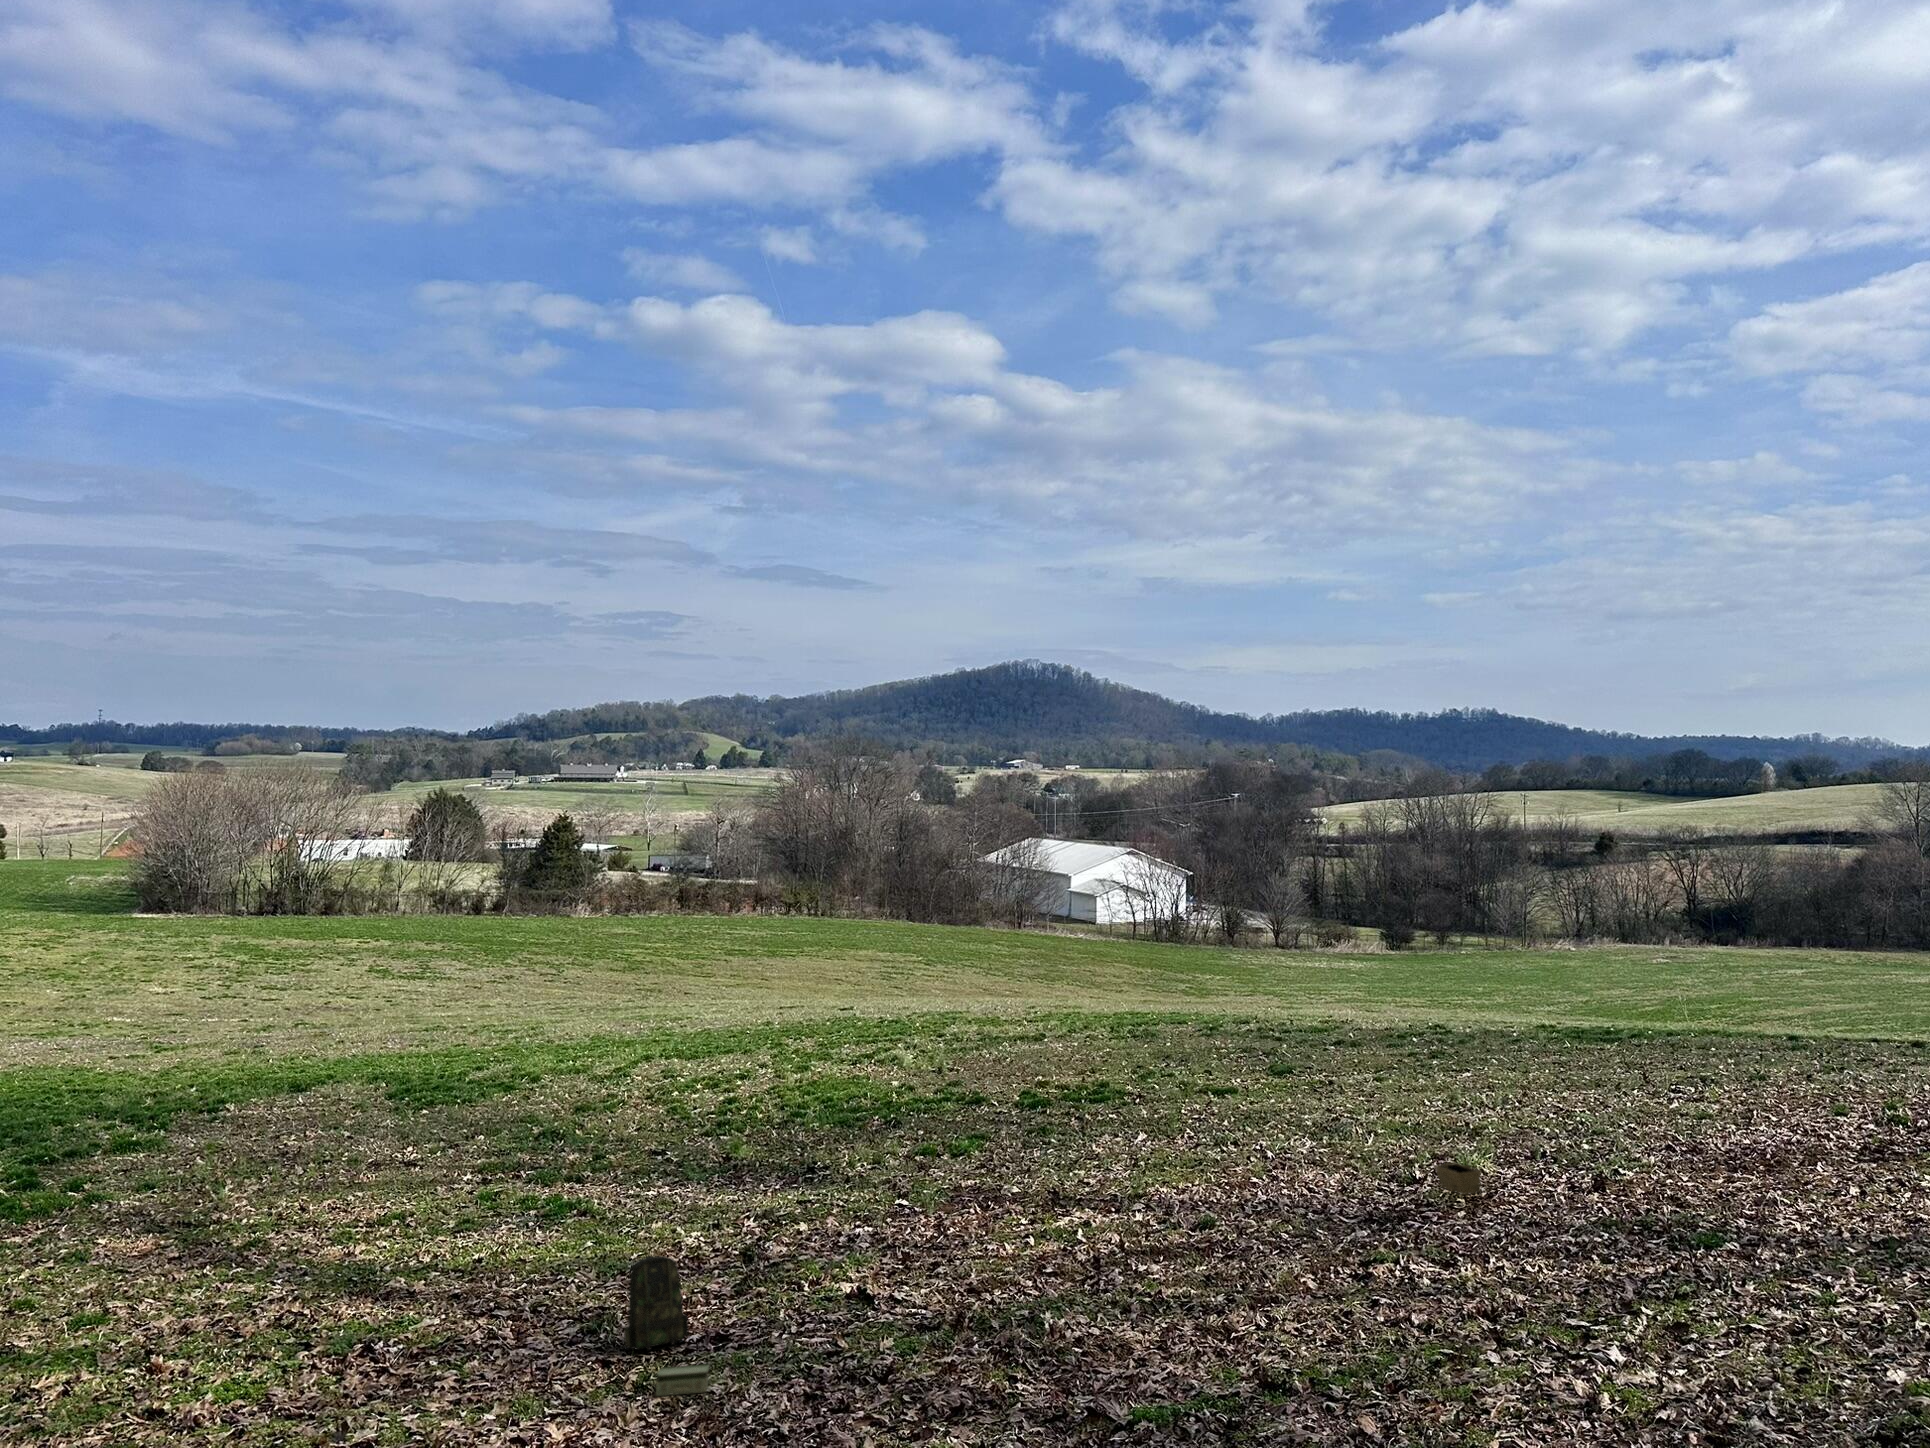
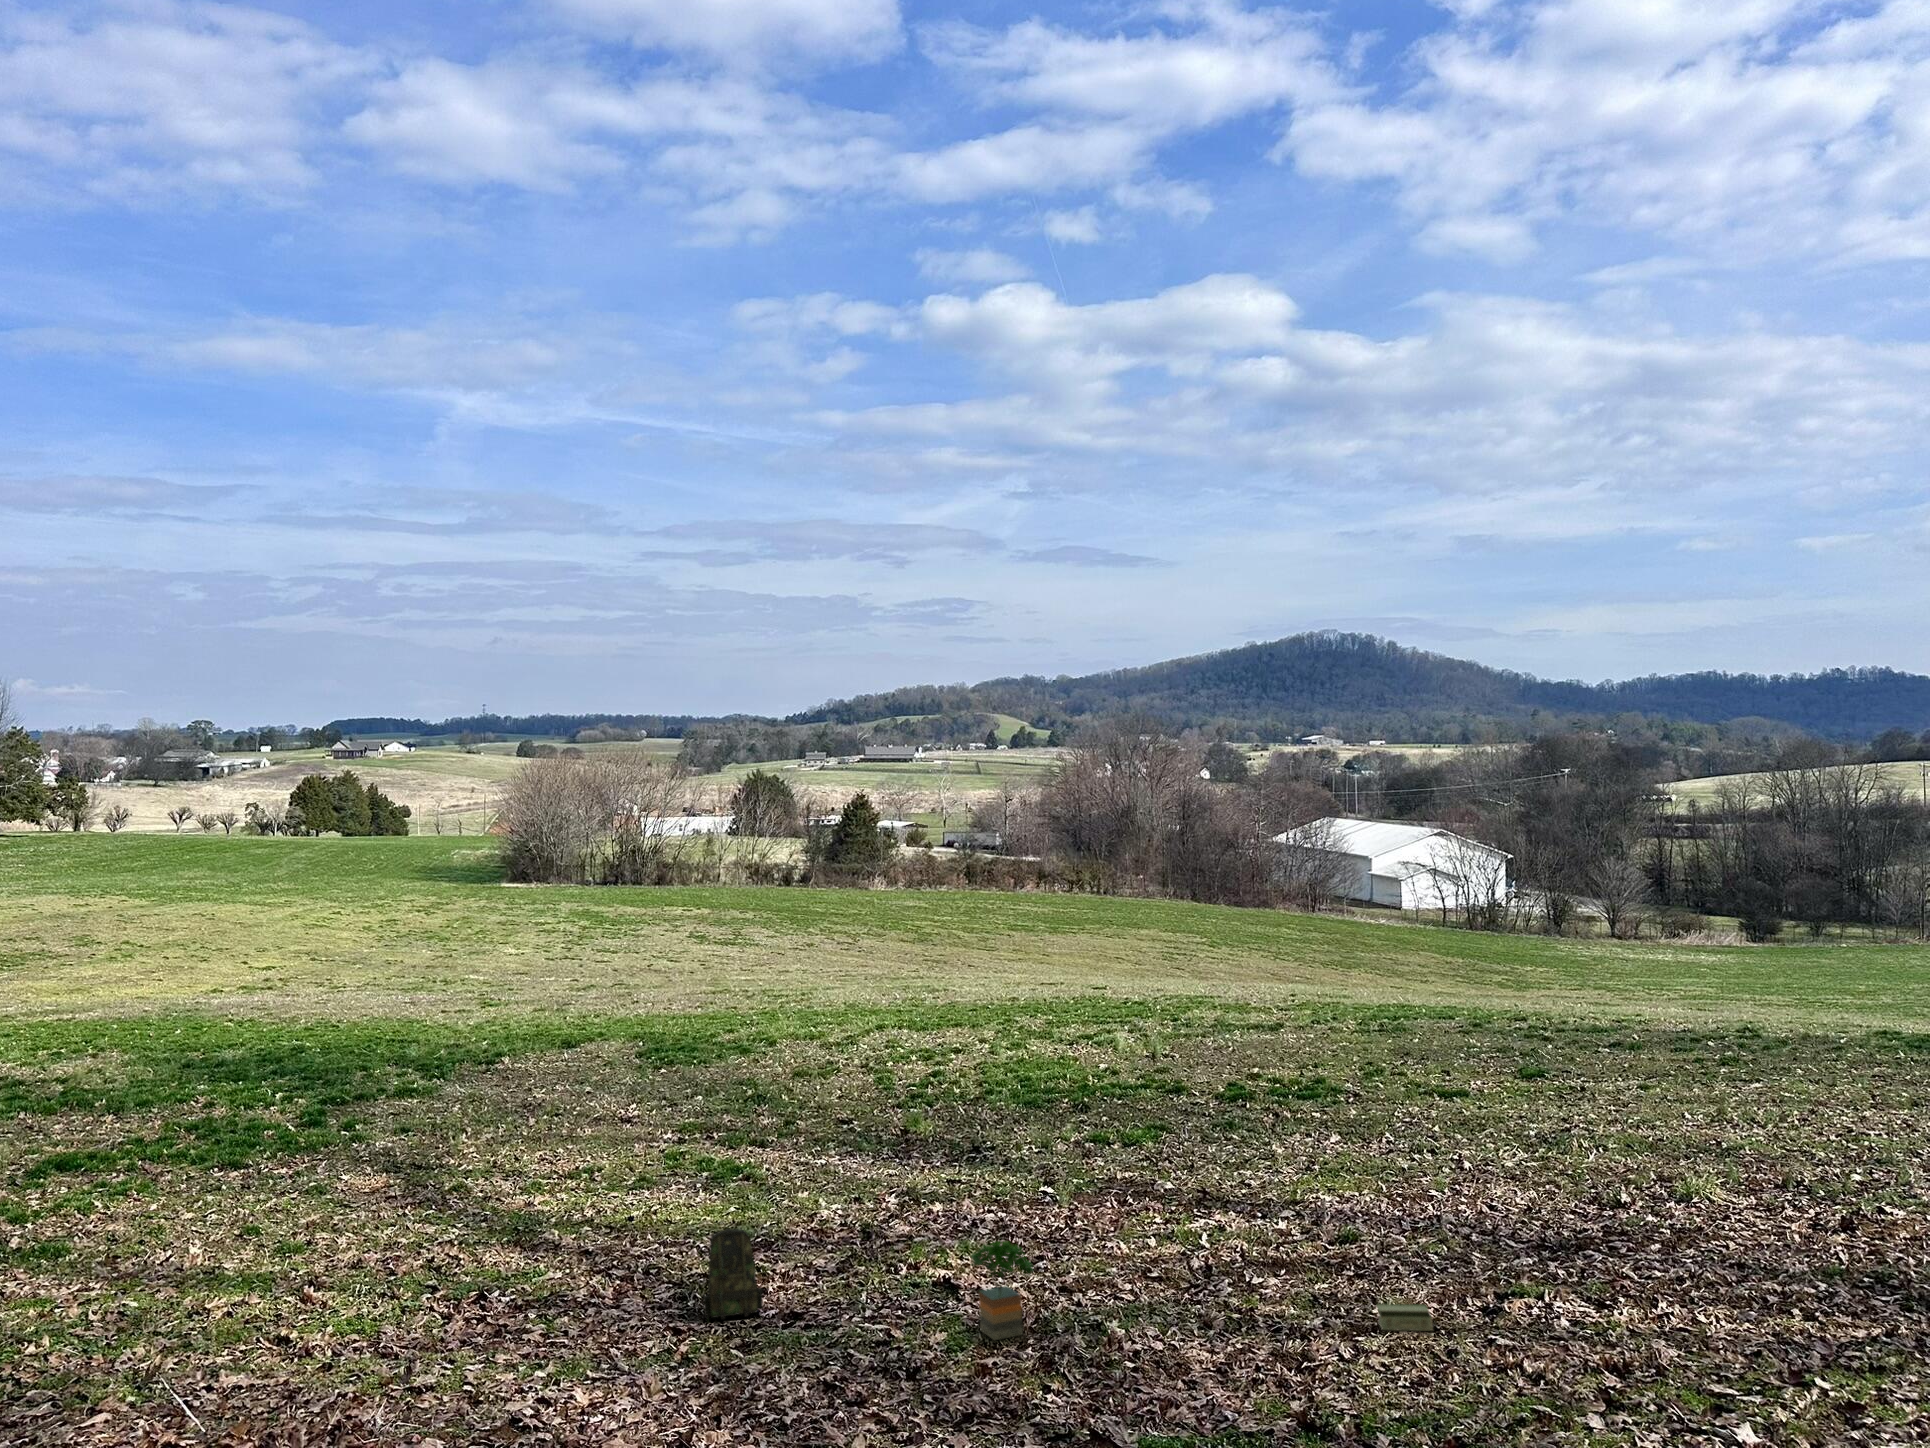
basket: present [1435,1153,1481,1195] -> none [1648,1172,1706,1226]
potted tree: none [909,1245,974,1343] -> present [971,1241,1033,1340]
toolbox: present [656,1364,709,1396] -> present [1376,1303,1433,1331]

